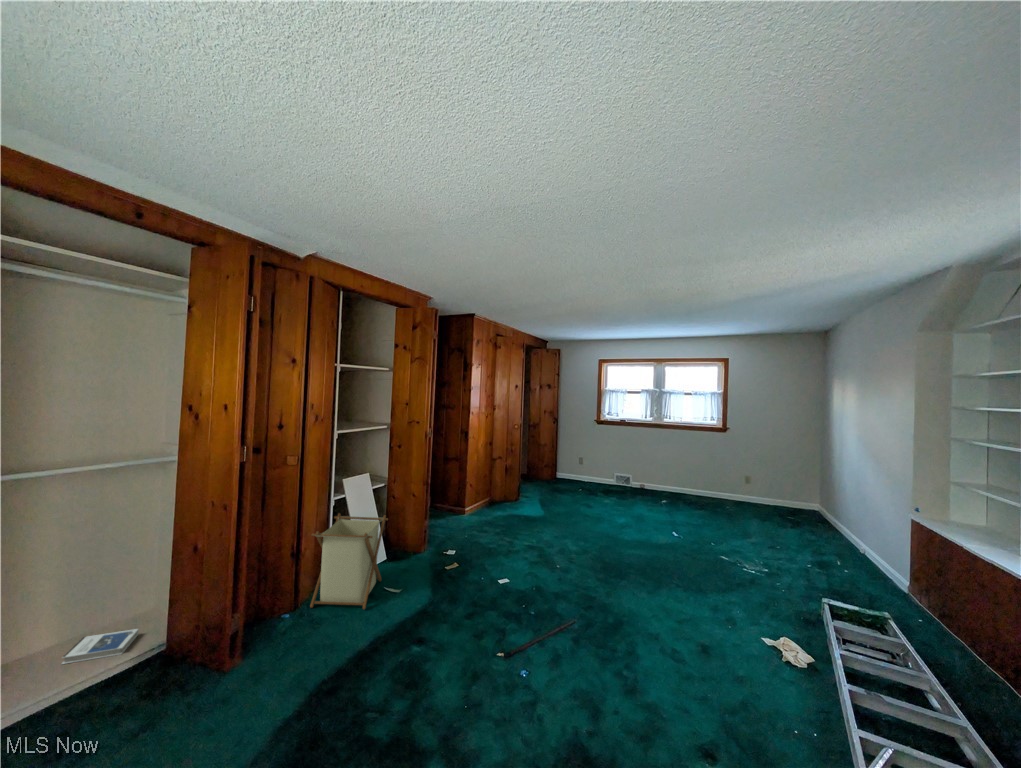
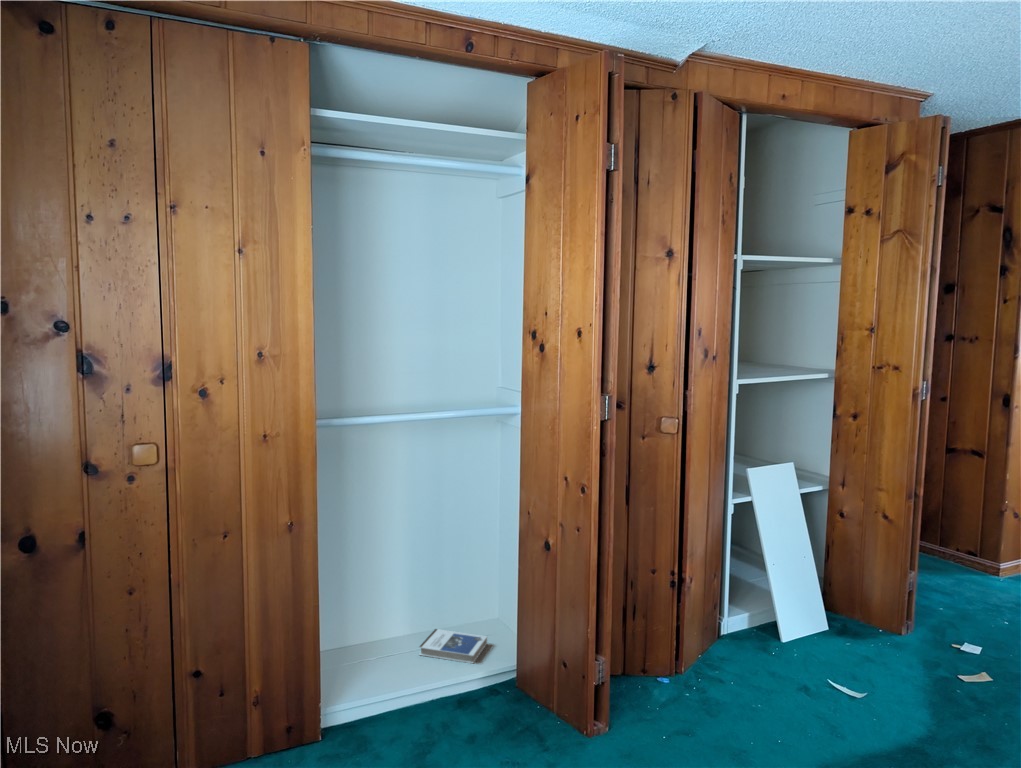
laundry basket: present [310,513,388,609] -> none [701,527,838,708]

